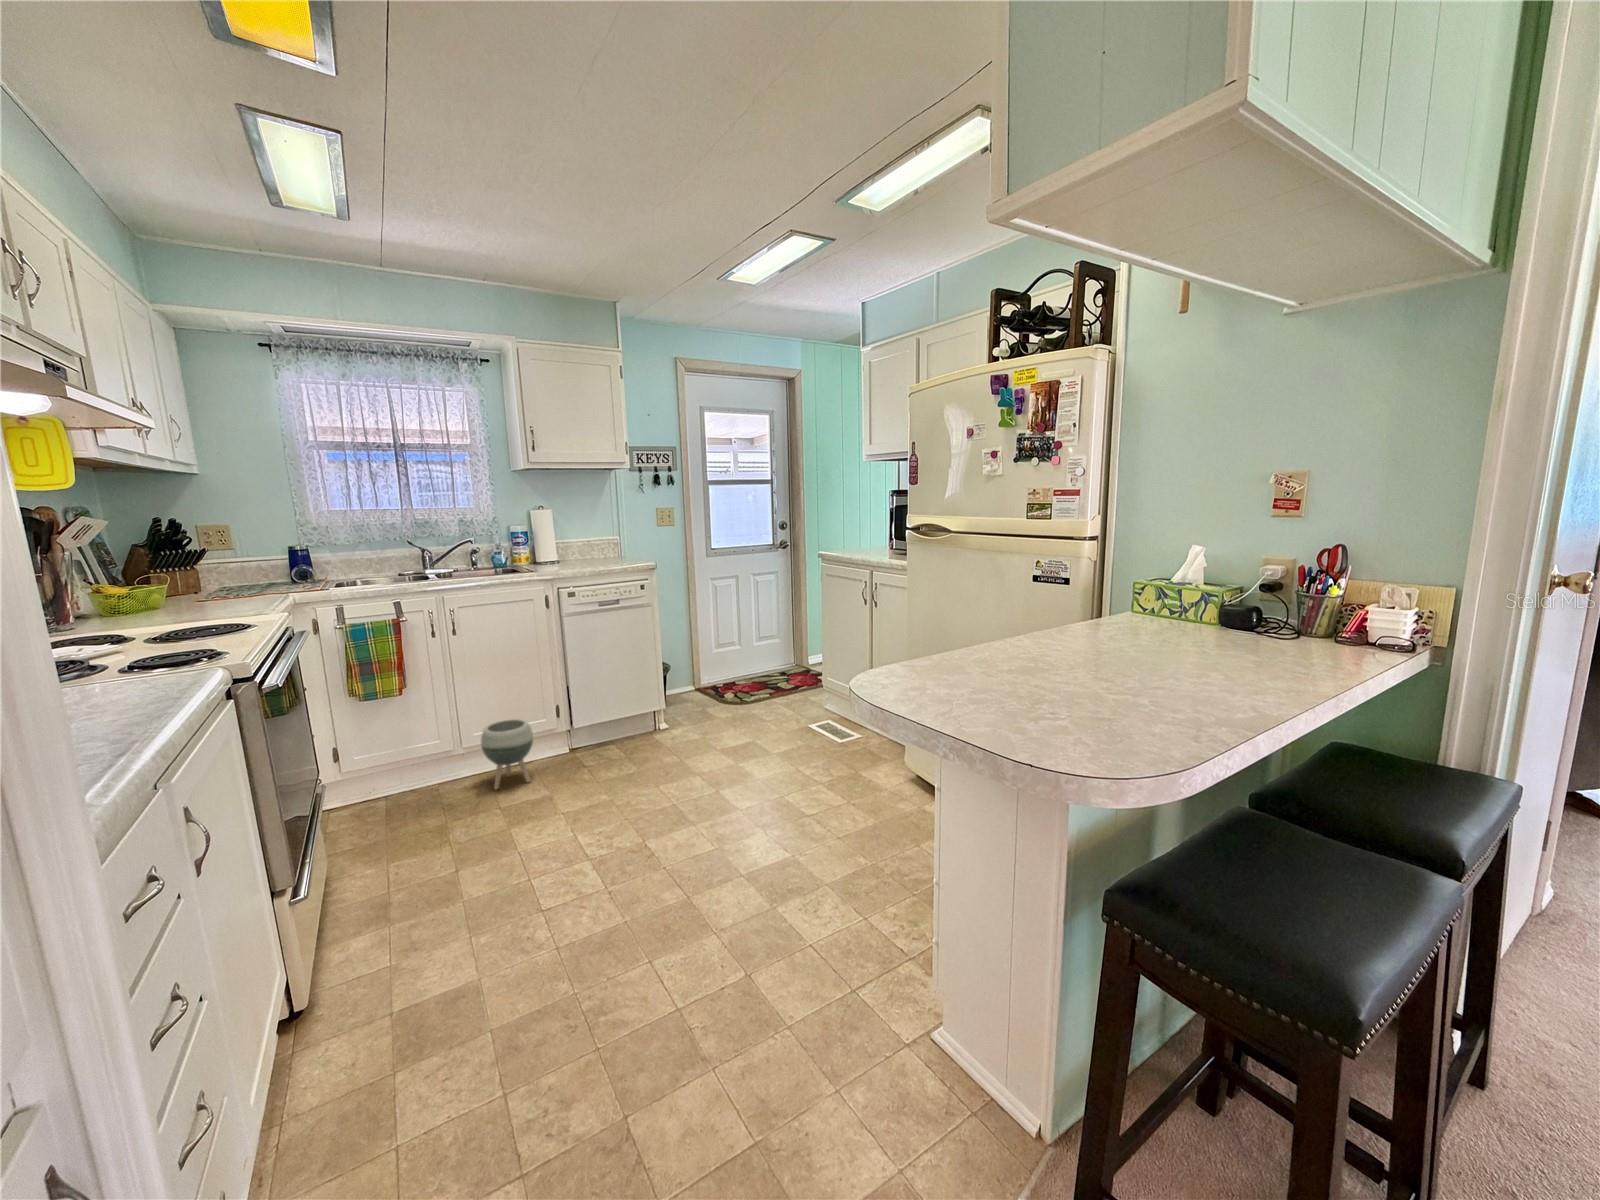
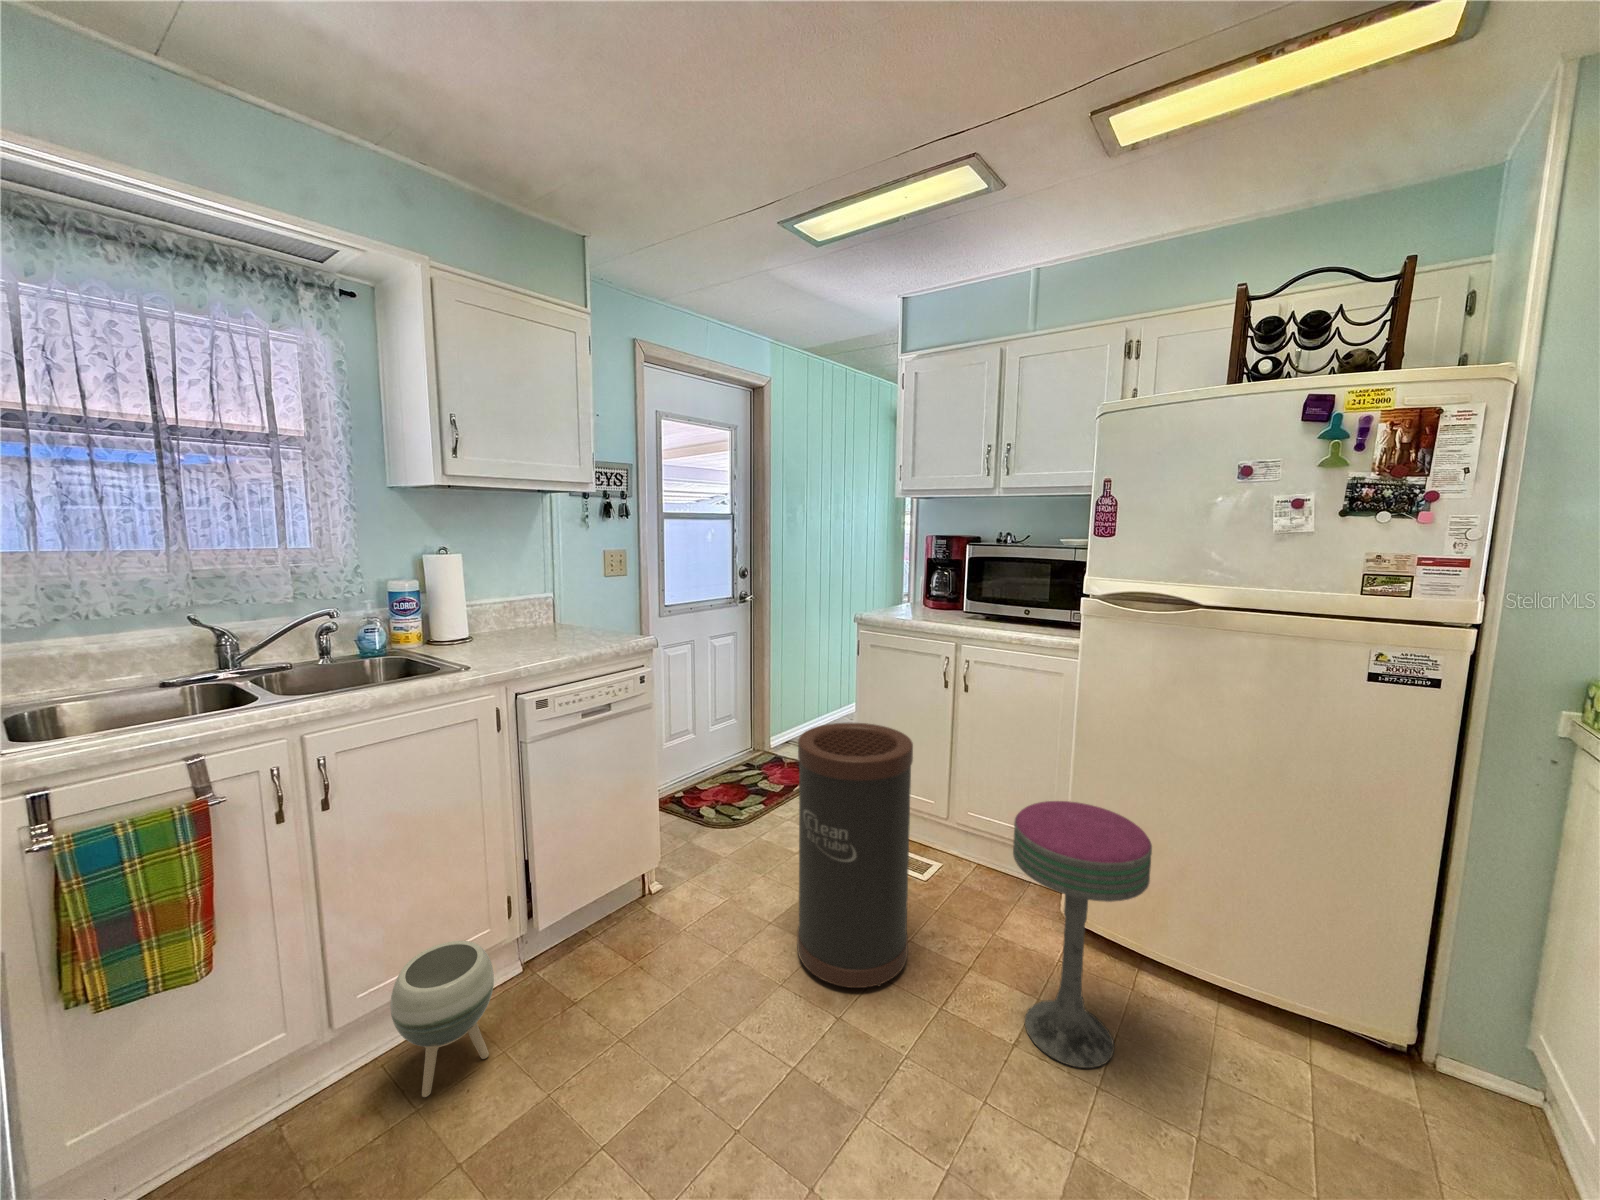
trash can: none [708,621,789,790] -> present [797,723,913,988]
bar stool: none [802,672,887,840] -> present [1013,801,1152,1068]

